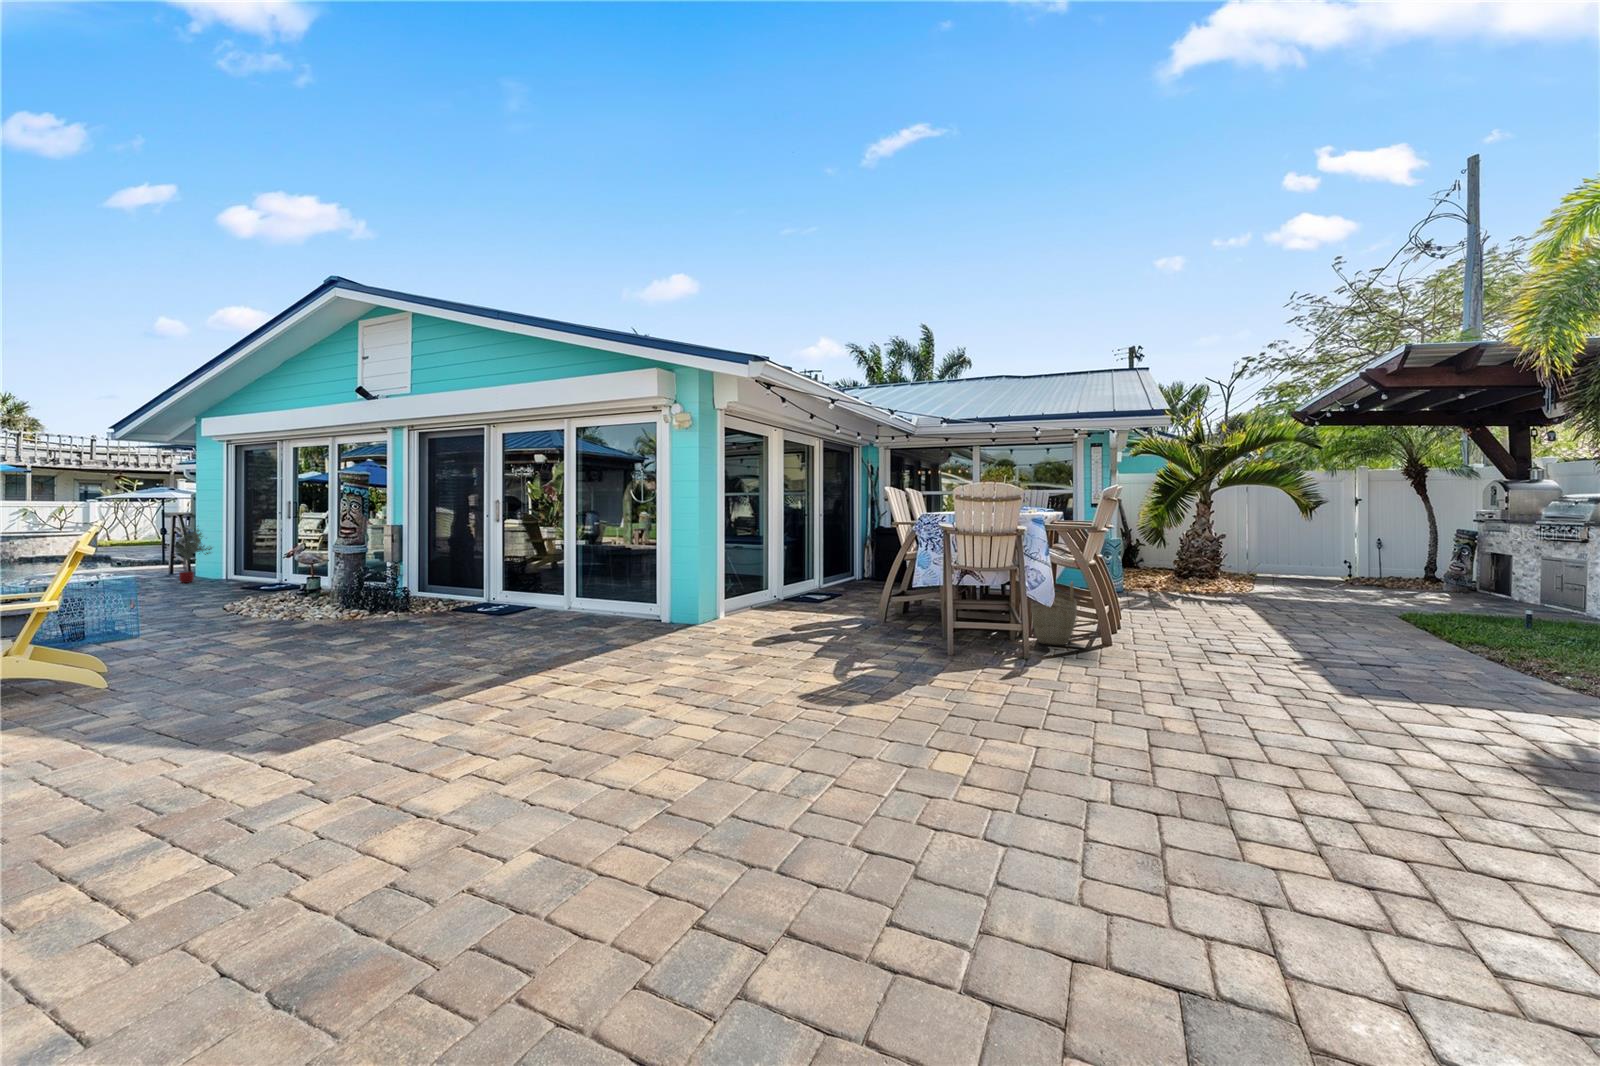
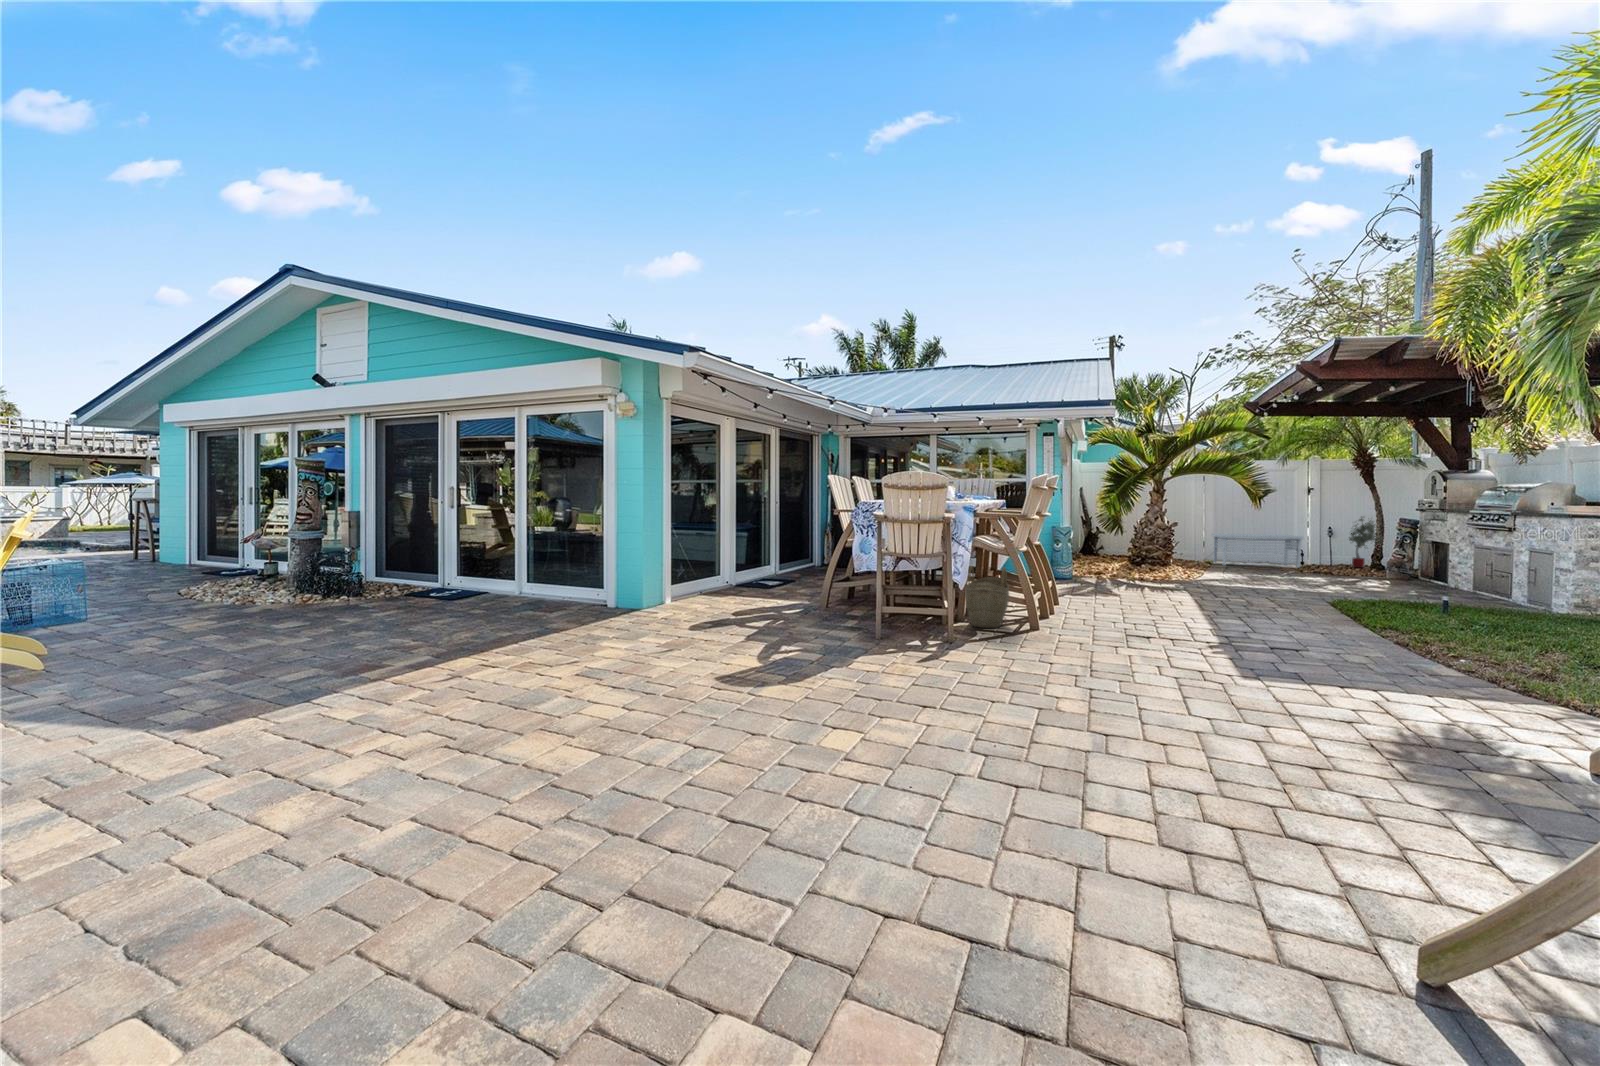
potted tree: present [175,525,212,583] -> present [1349,518,1382,568]
storage bench: none [1258,546,1357,581] -> present [1211,533,1303,568]

